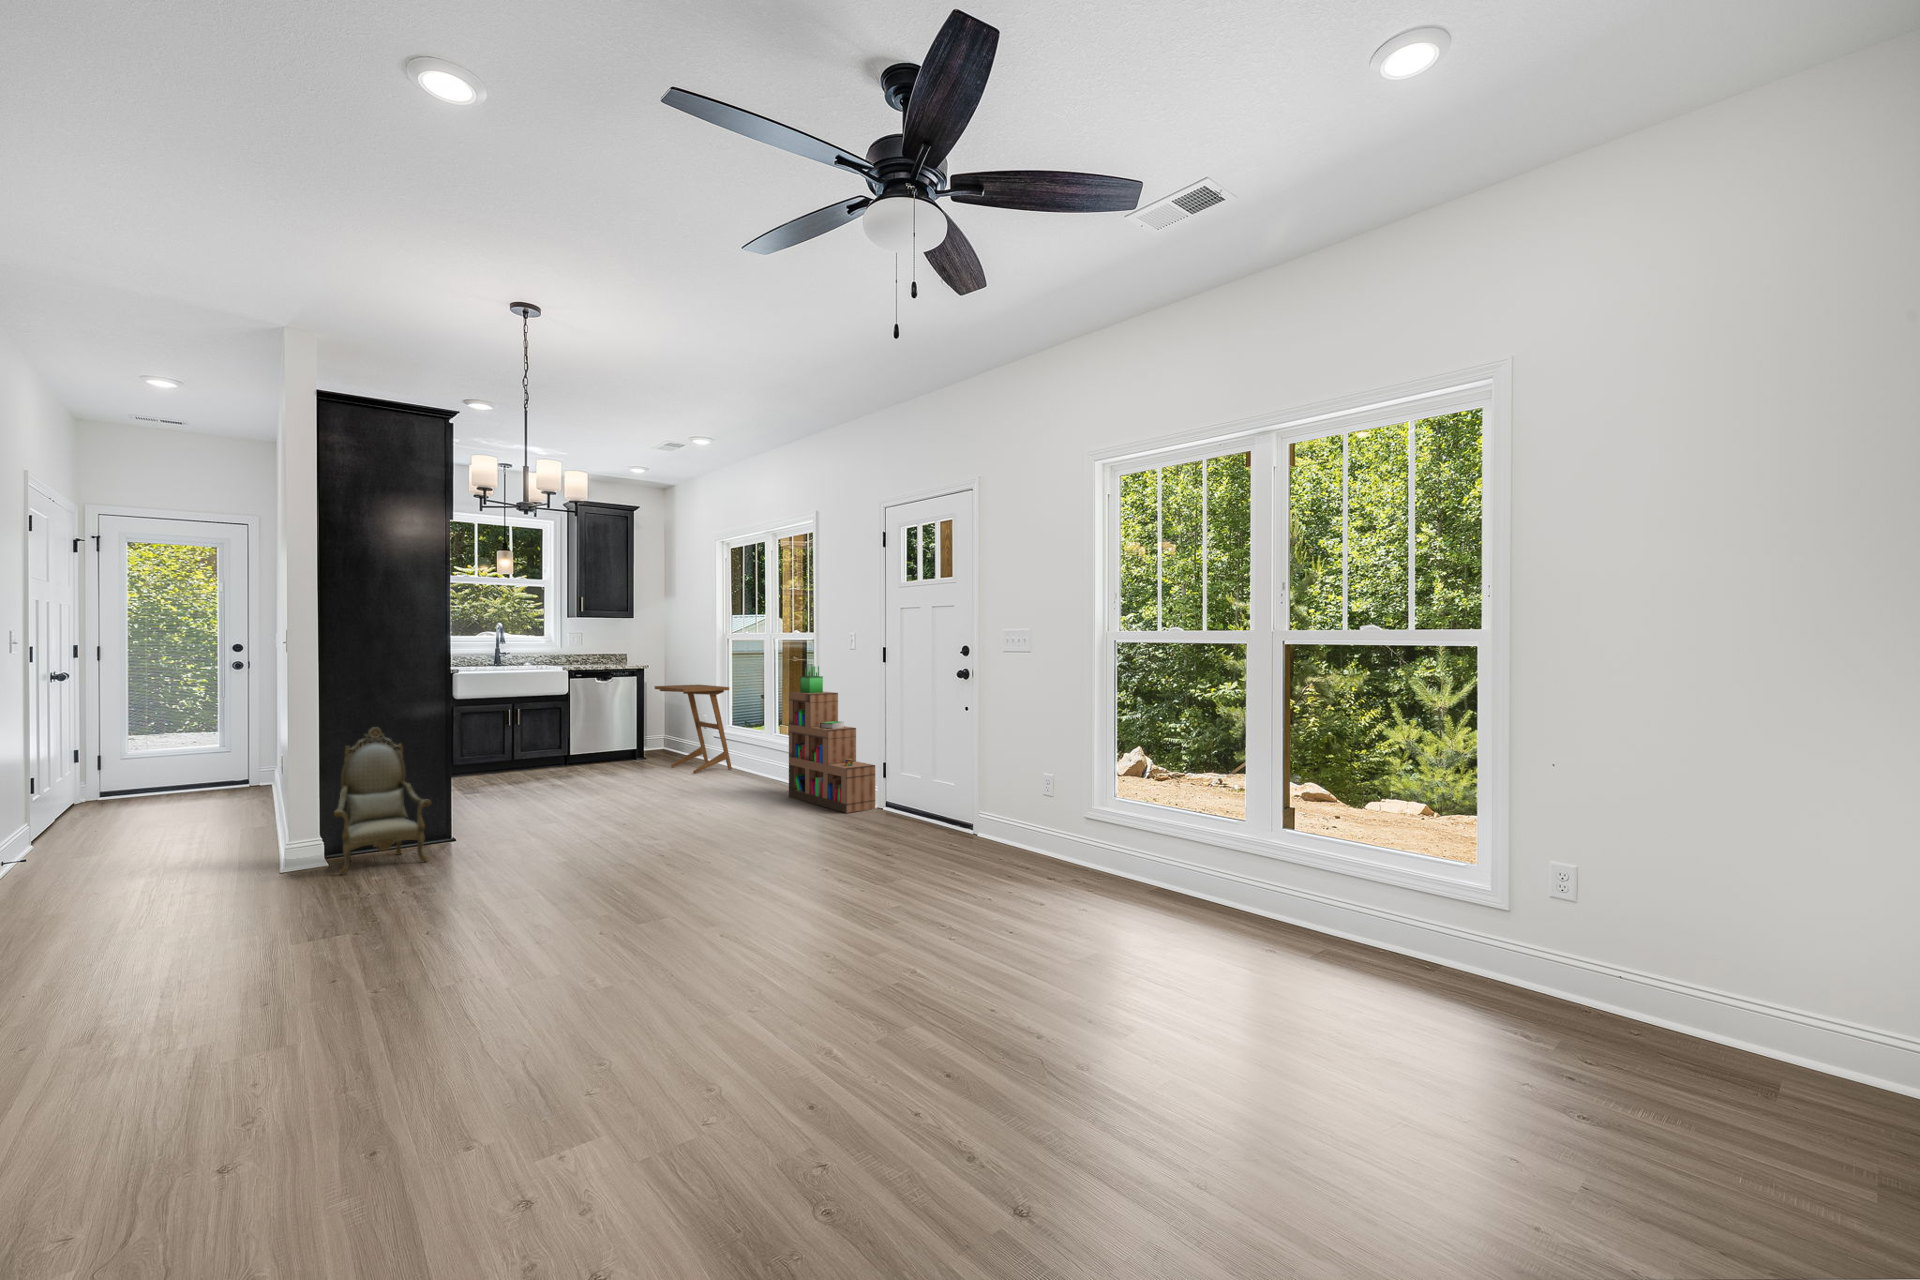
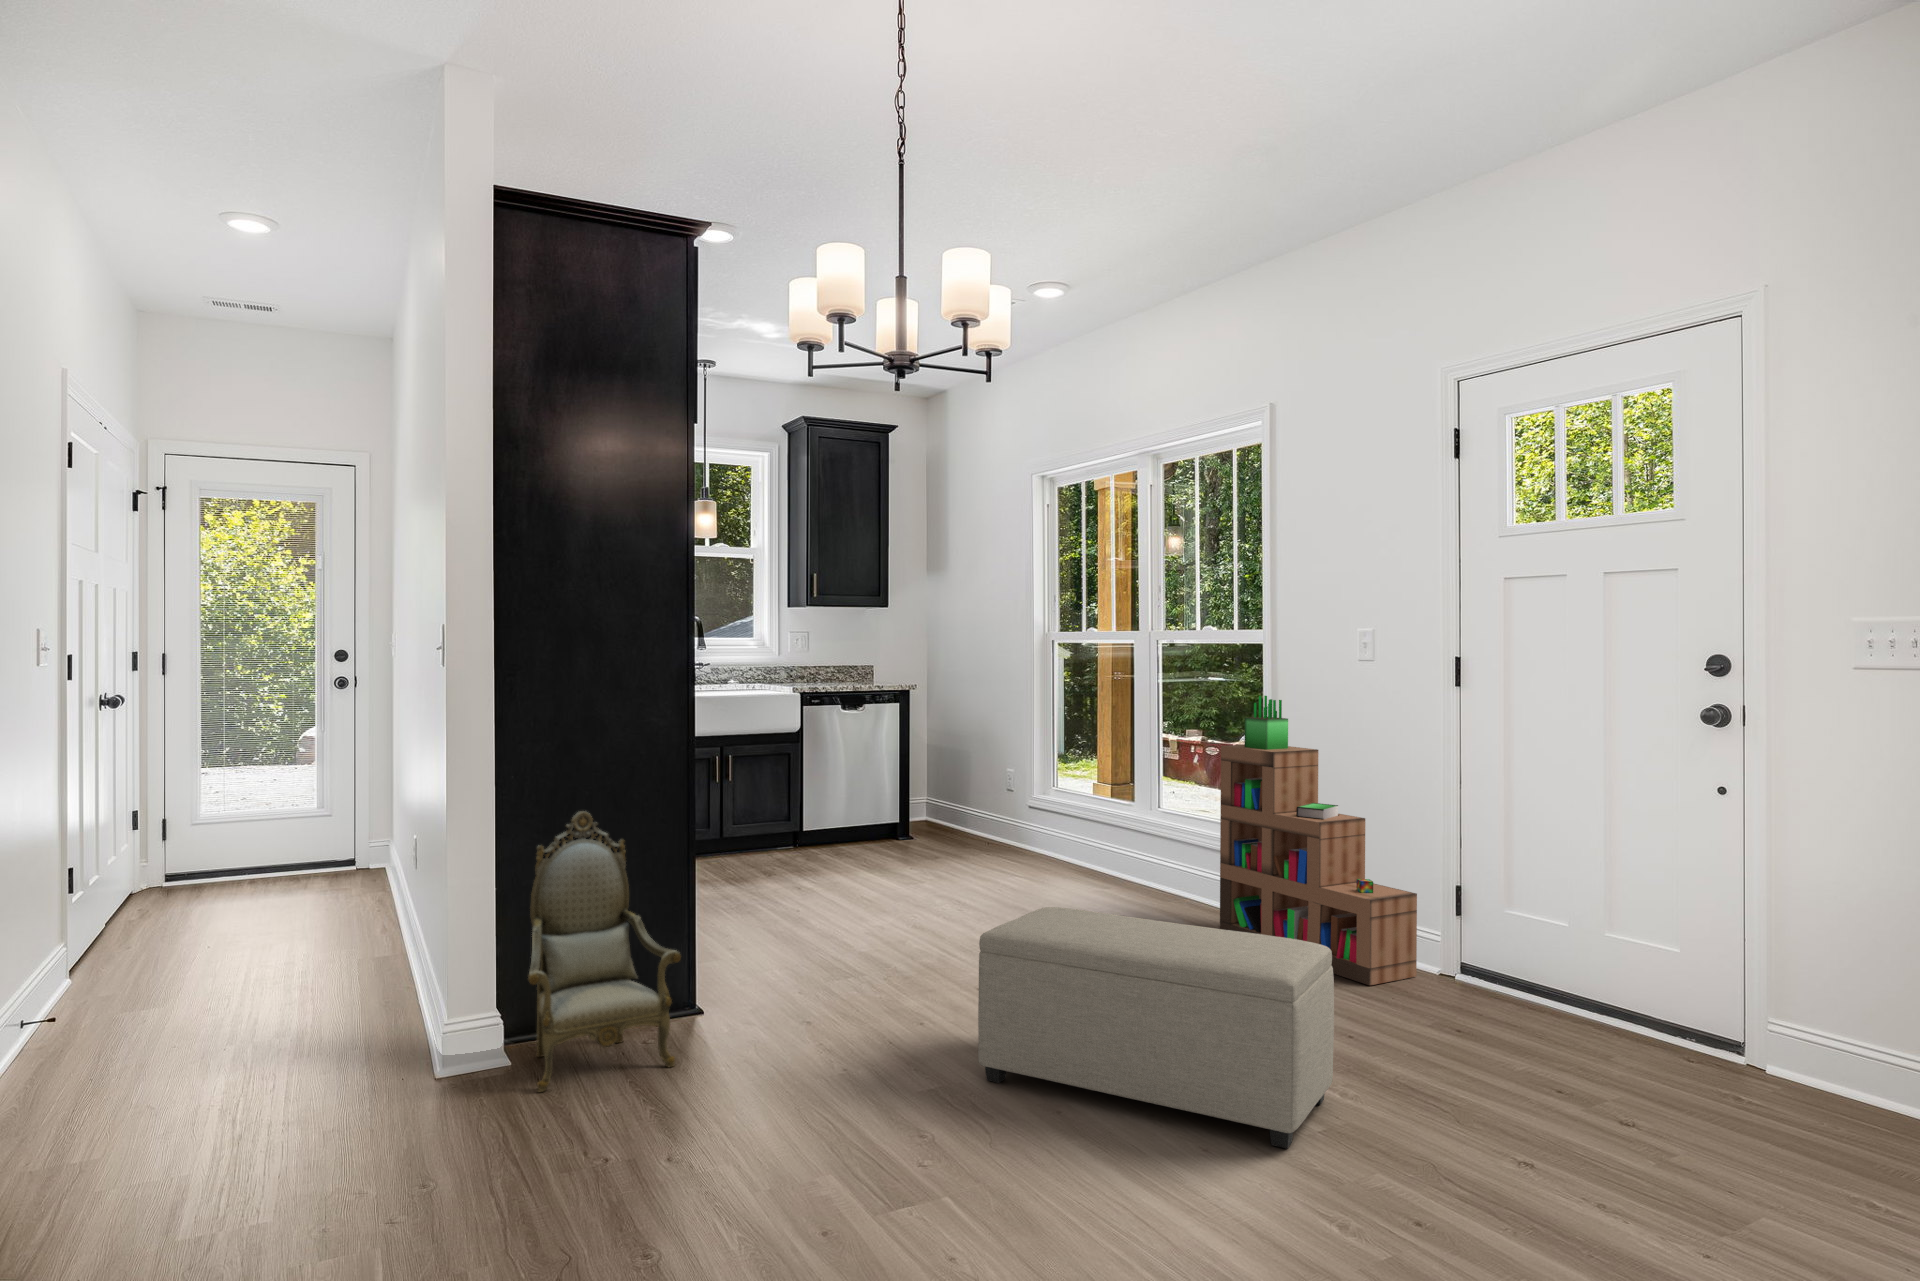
side table: present [655,685,732,773] -> none [938,720,1068,873]
ottoman: none [597,771,776,872] -> present [978,907,1334,1149]

